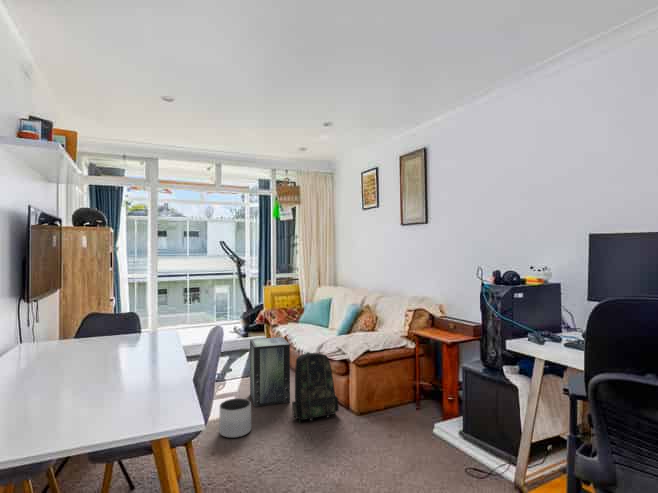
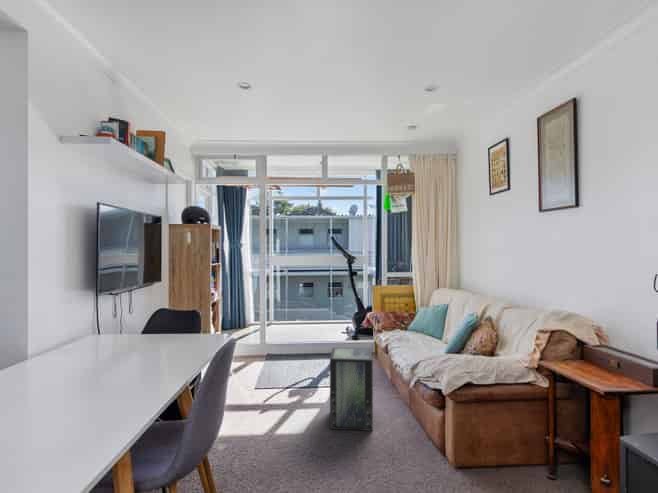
backpack: present [292,352,339,421] -> none [366,374,427,467]
planter: present [219,398,251,438] -> none [275,419,312,470]

